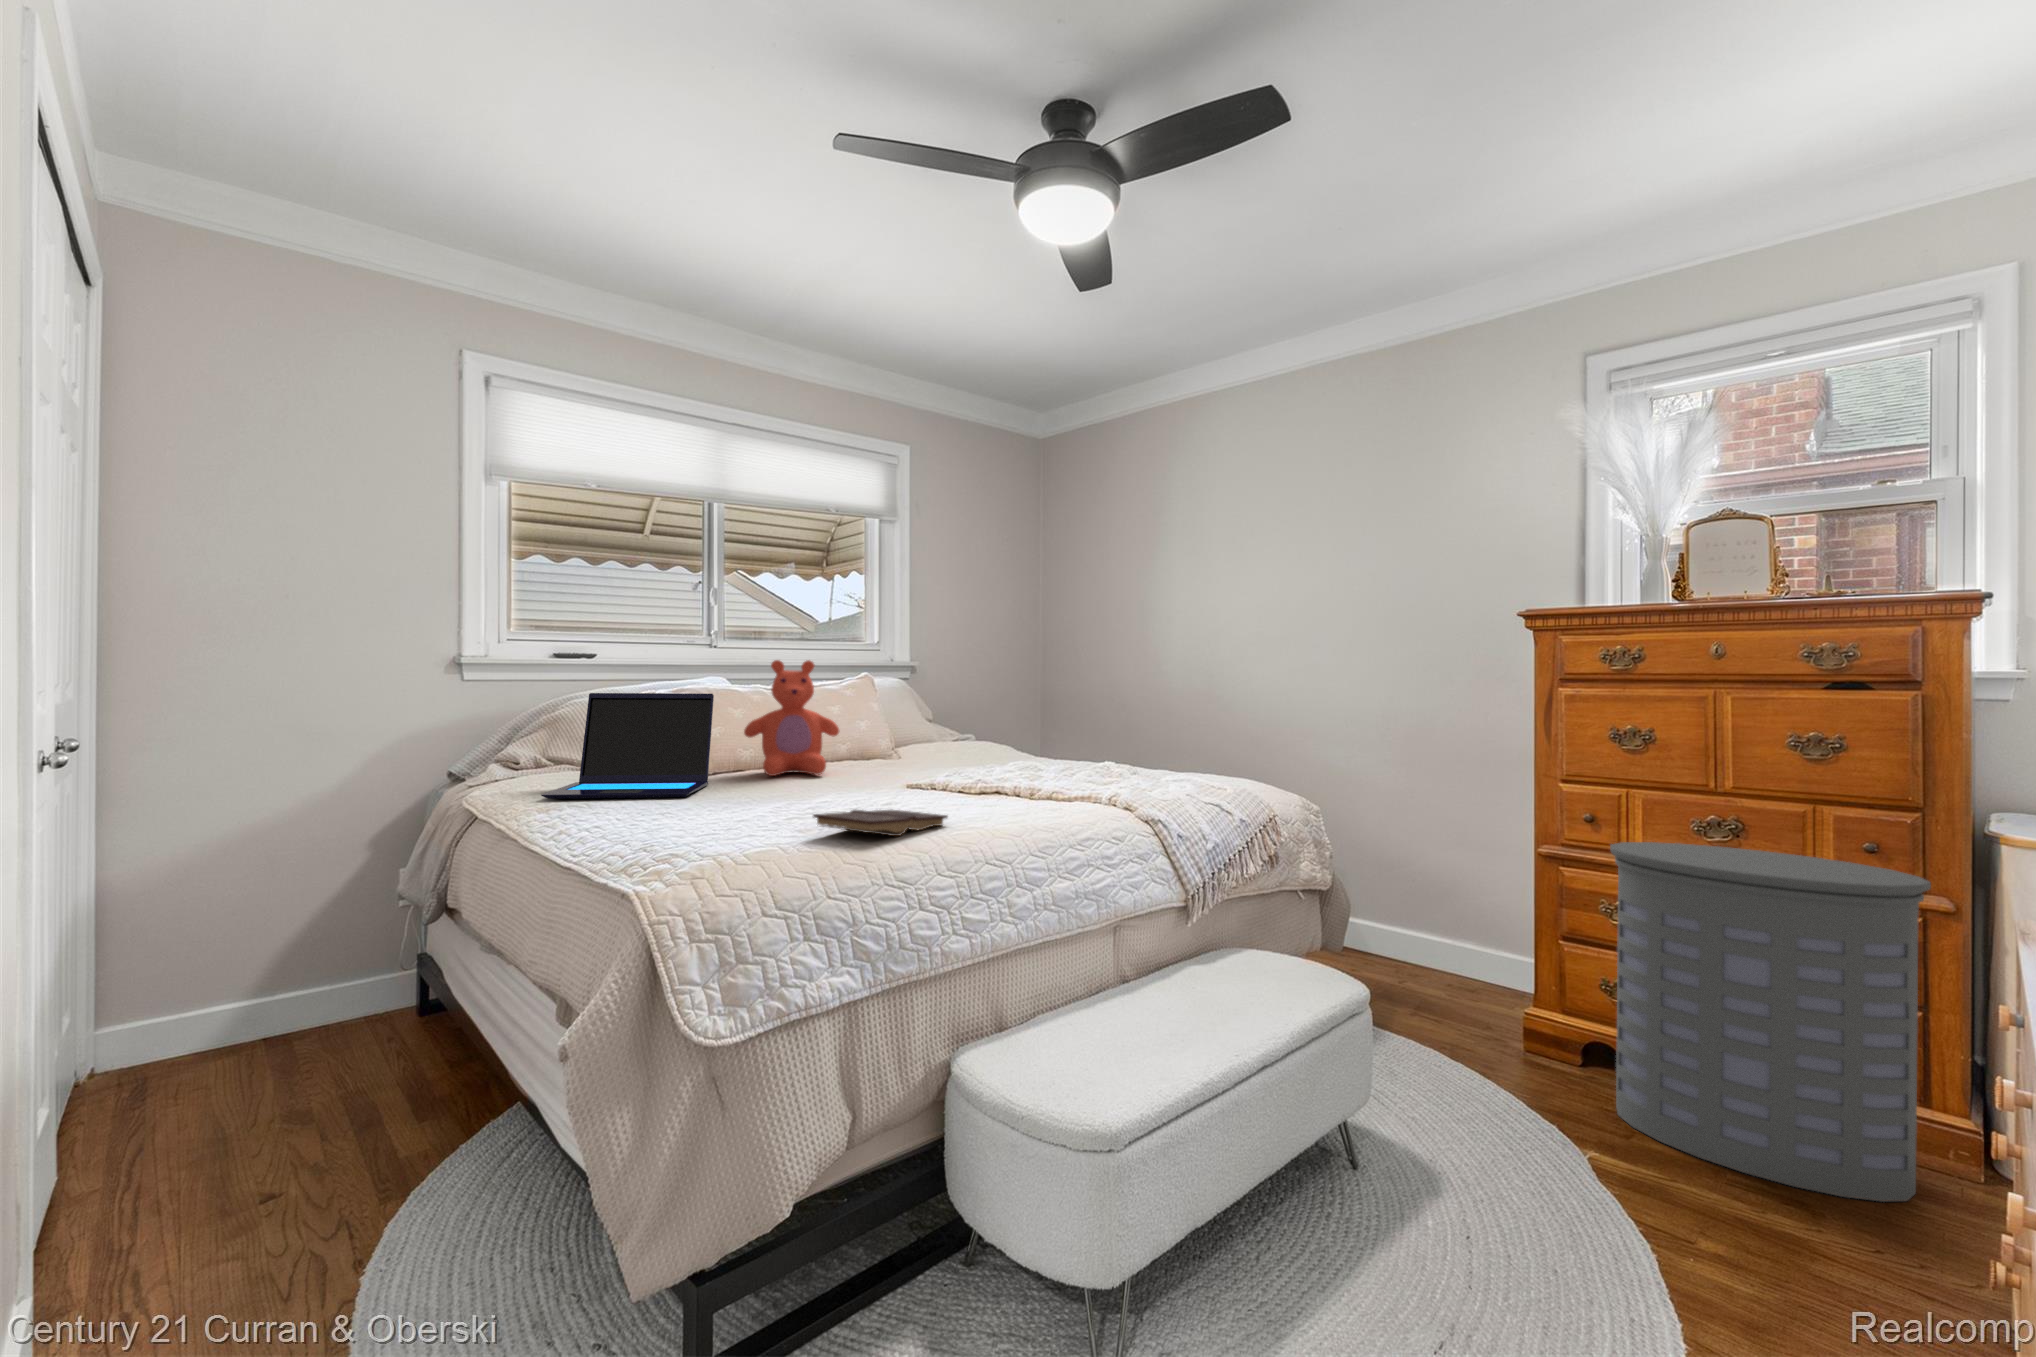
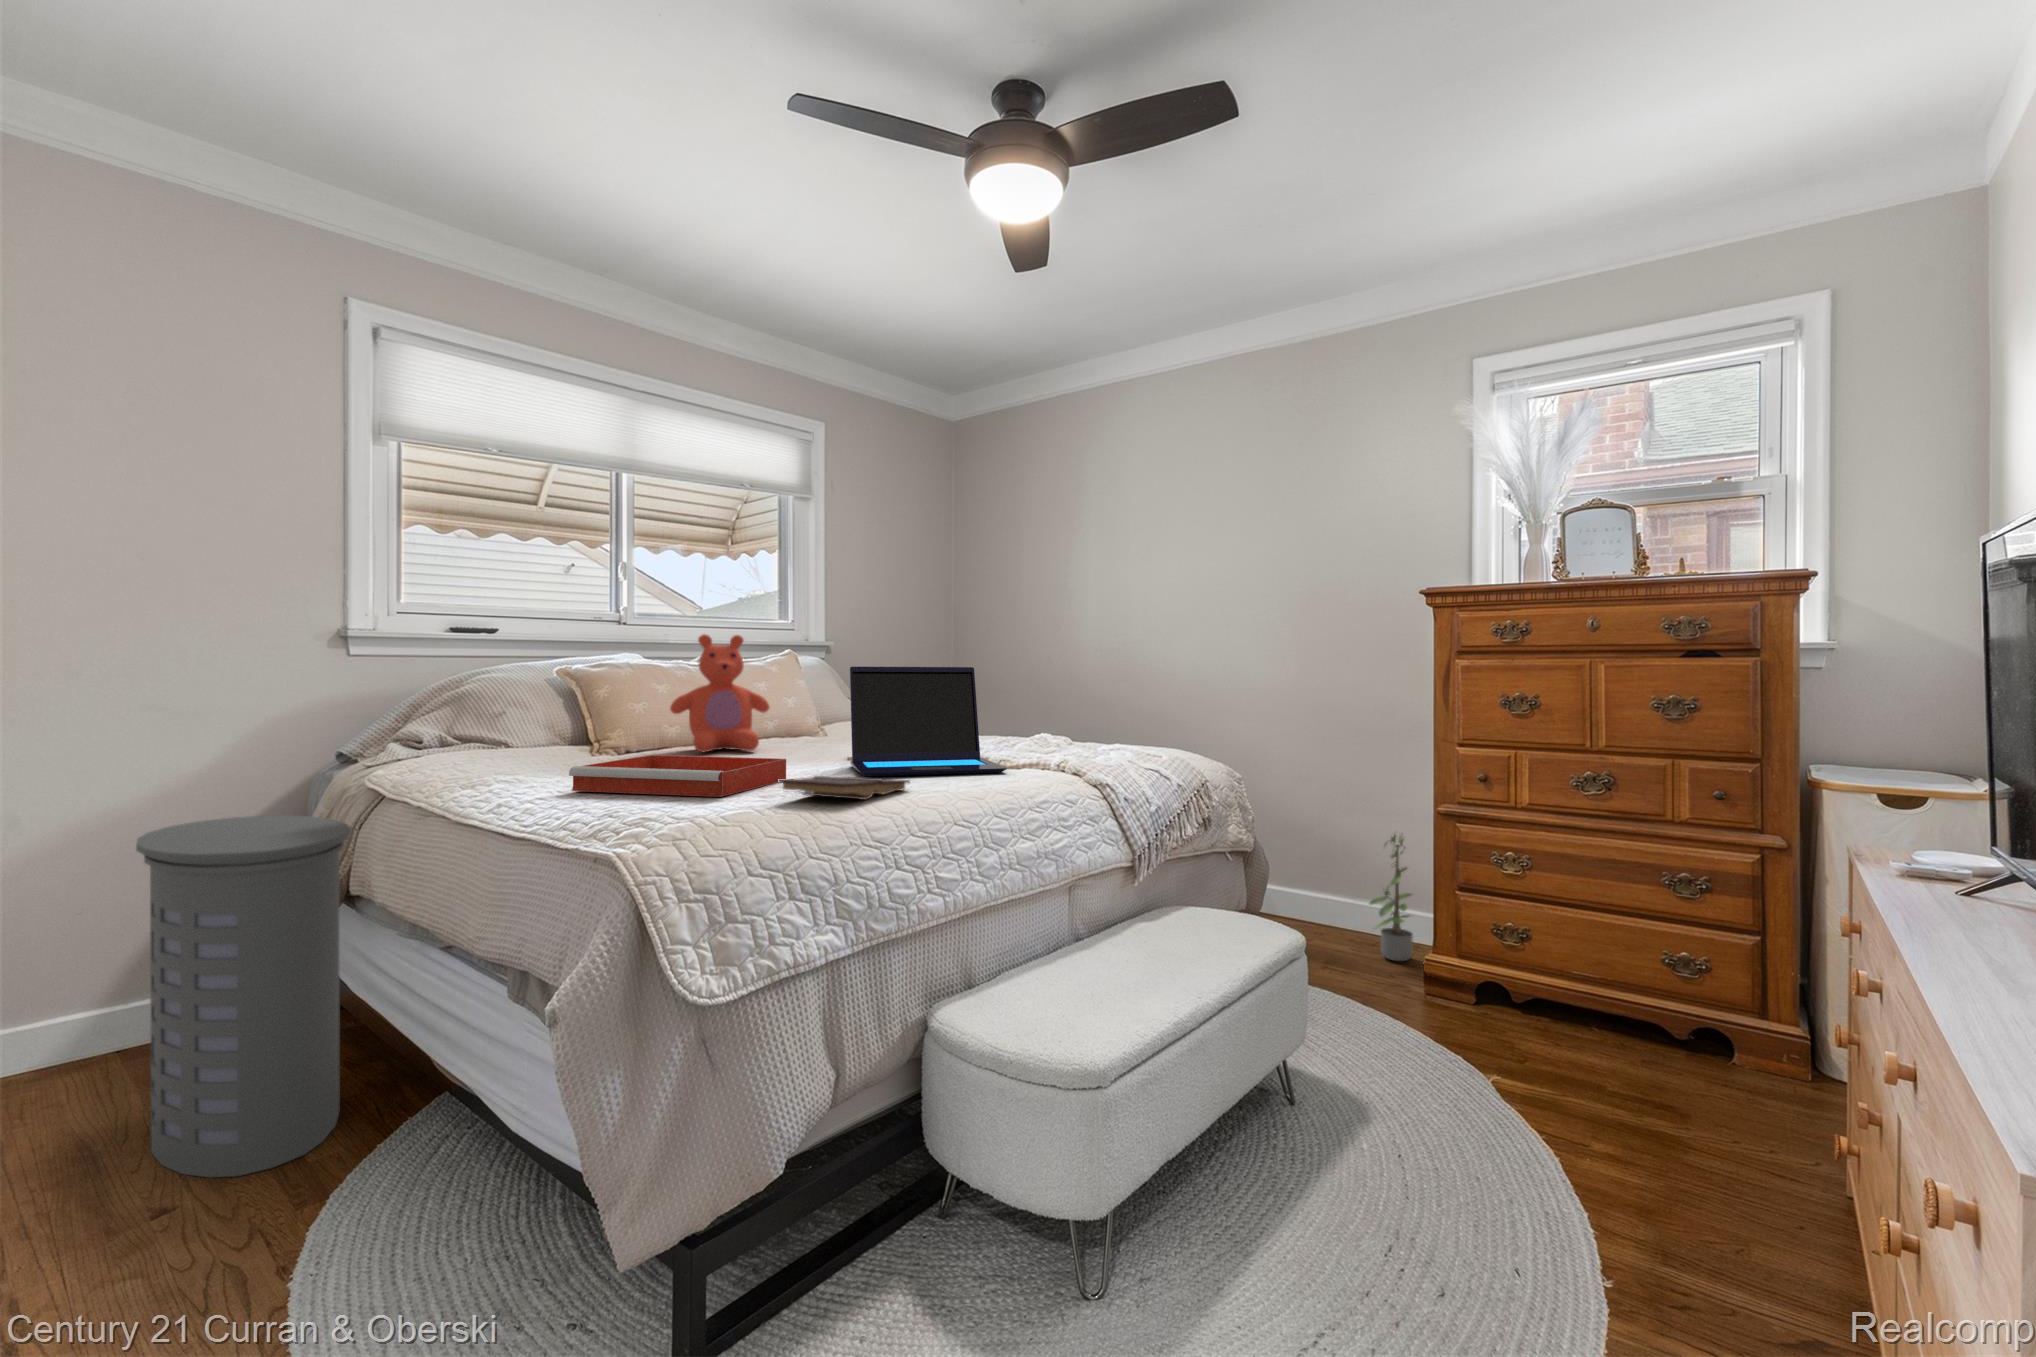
laptop: present [541,693,714,799] -> present [850,667,1007,776]
tray: none [626,782,835,829] -> present [569,755,786,797]
laundry hamper: present [1610,842,1931,1202] -> present [136,815,351,1178]
potted plant: none [1467,869,1519,1012] -> present [1370,835,1413,961]

